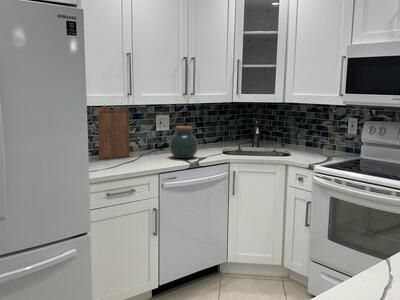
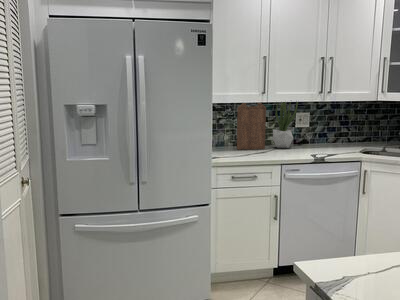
potted plant: none [135,94,160,154] -> present [273,102,298,148]
jar: present [169,126,198,158] -> none [301,123,329,154]

